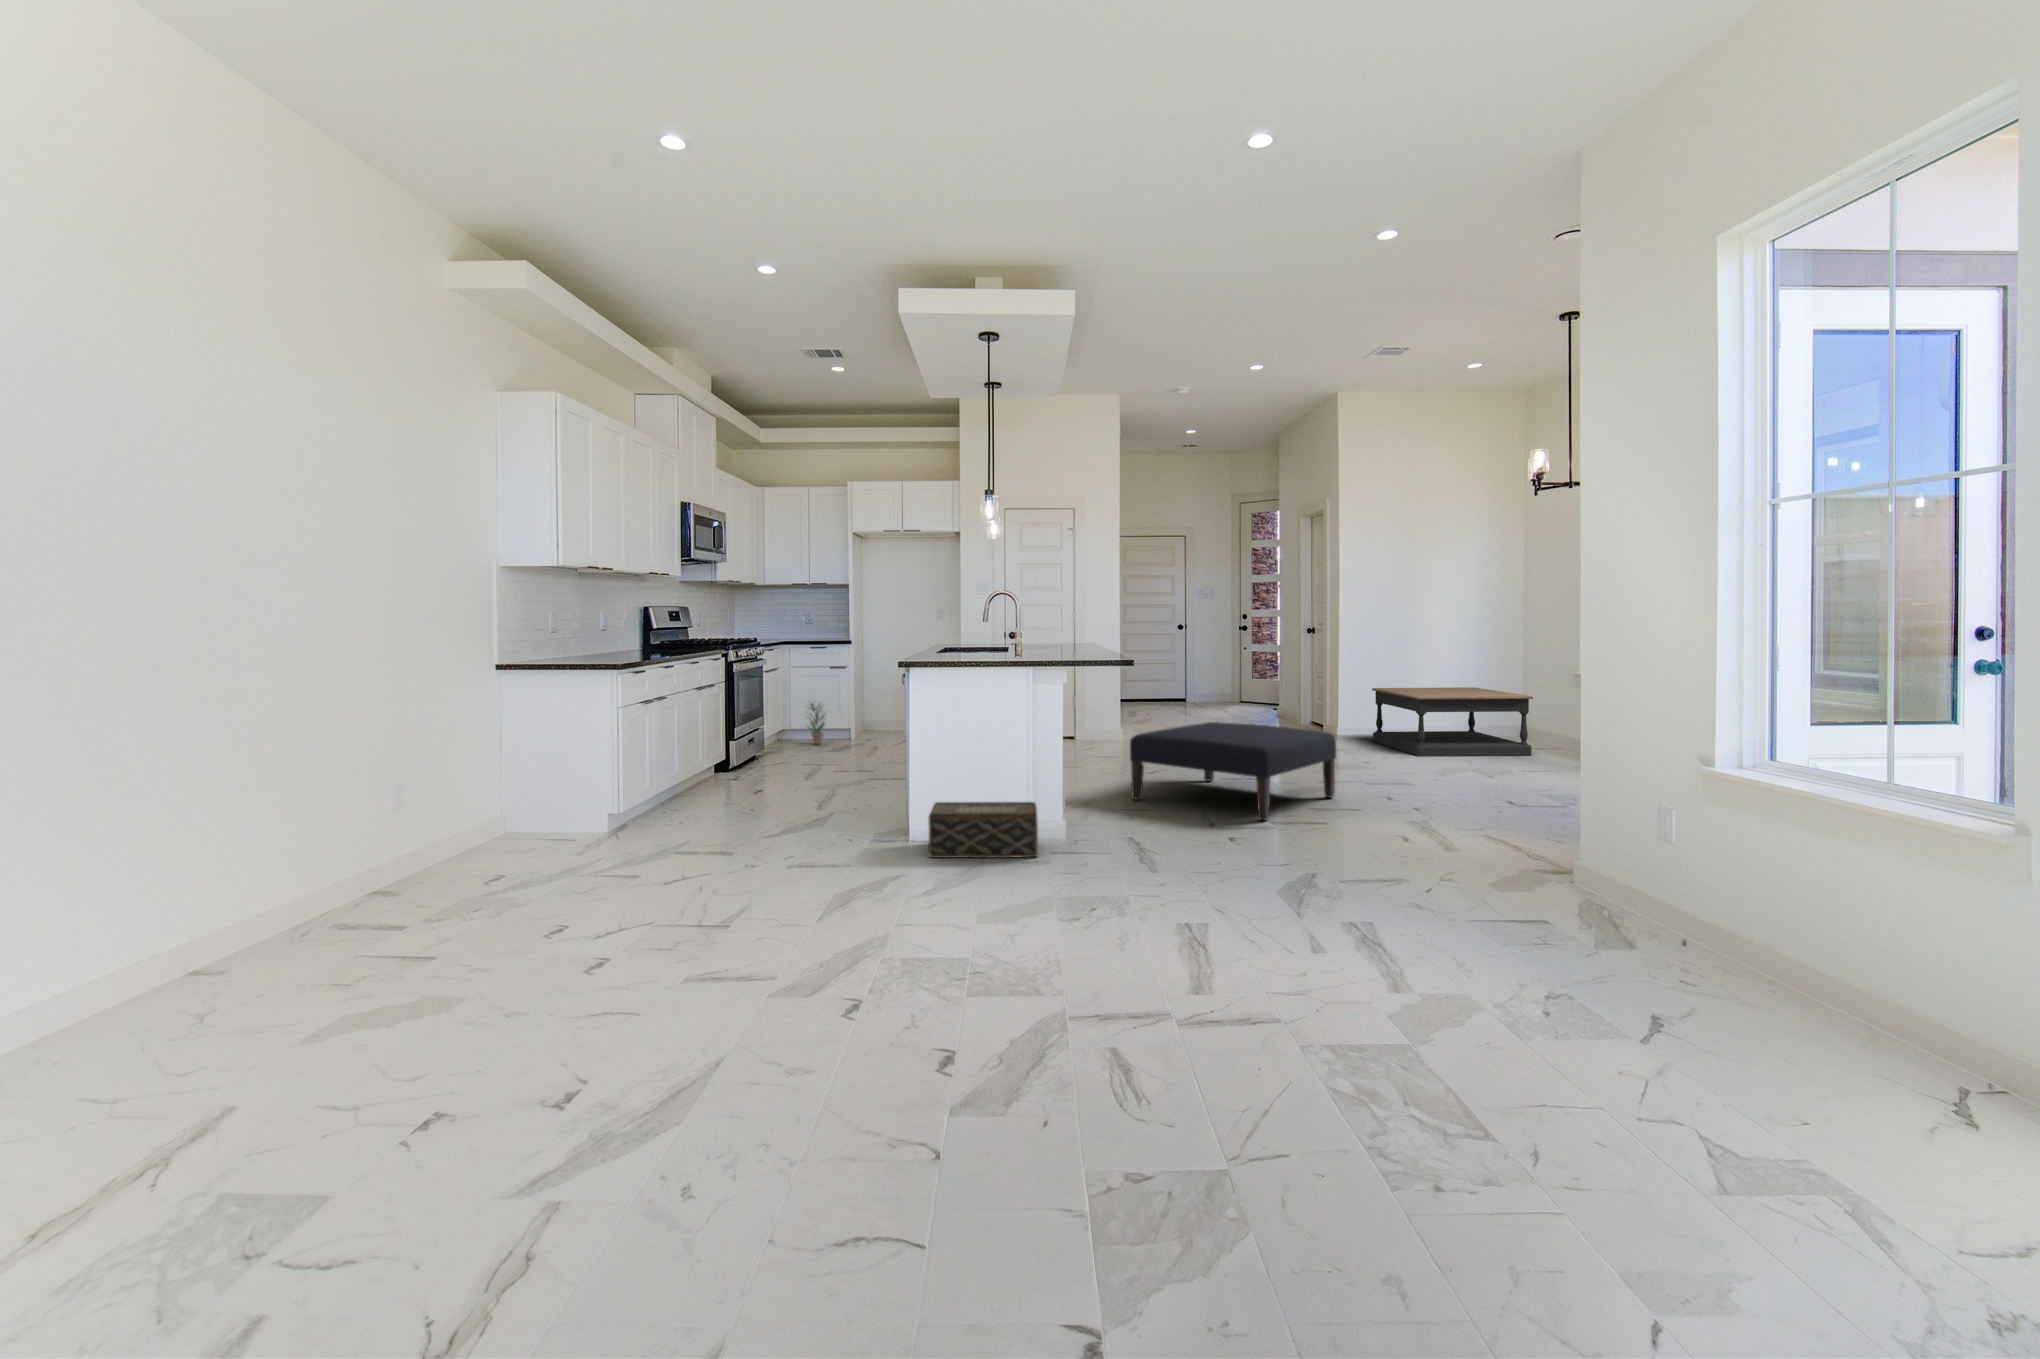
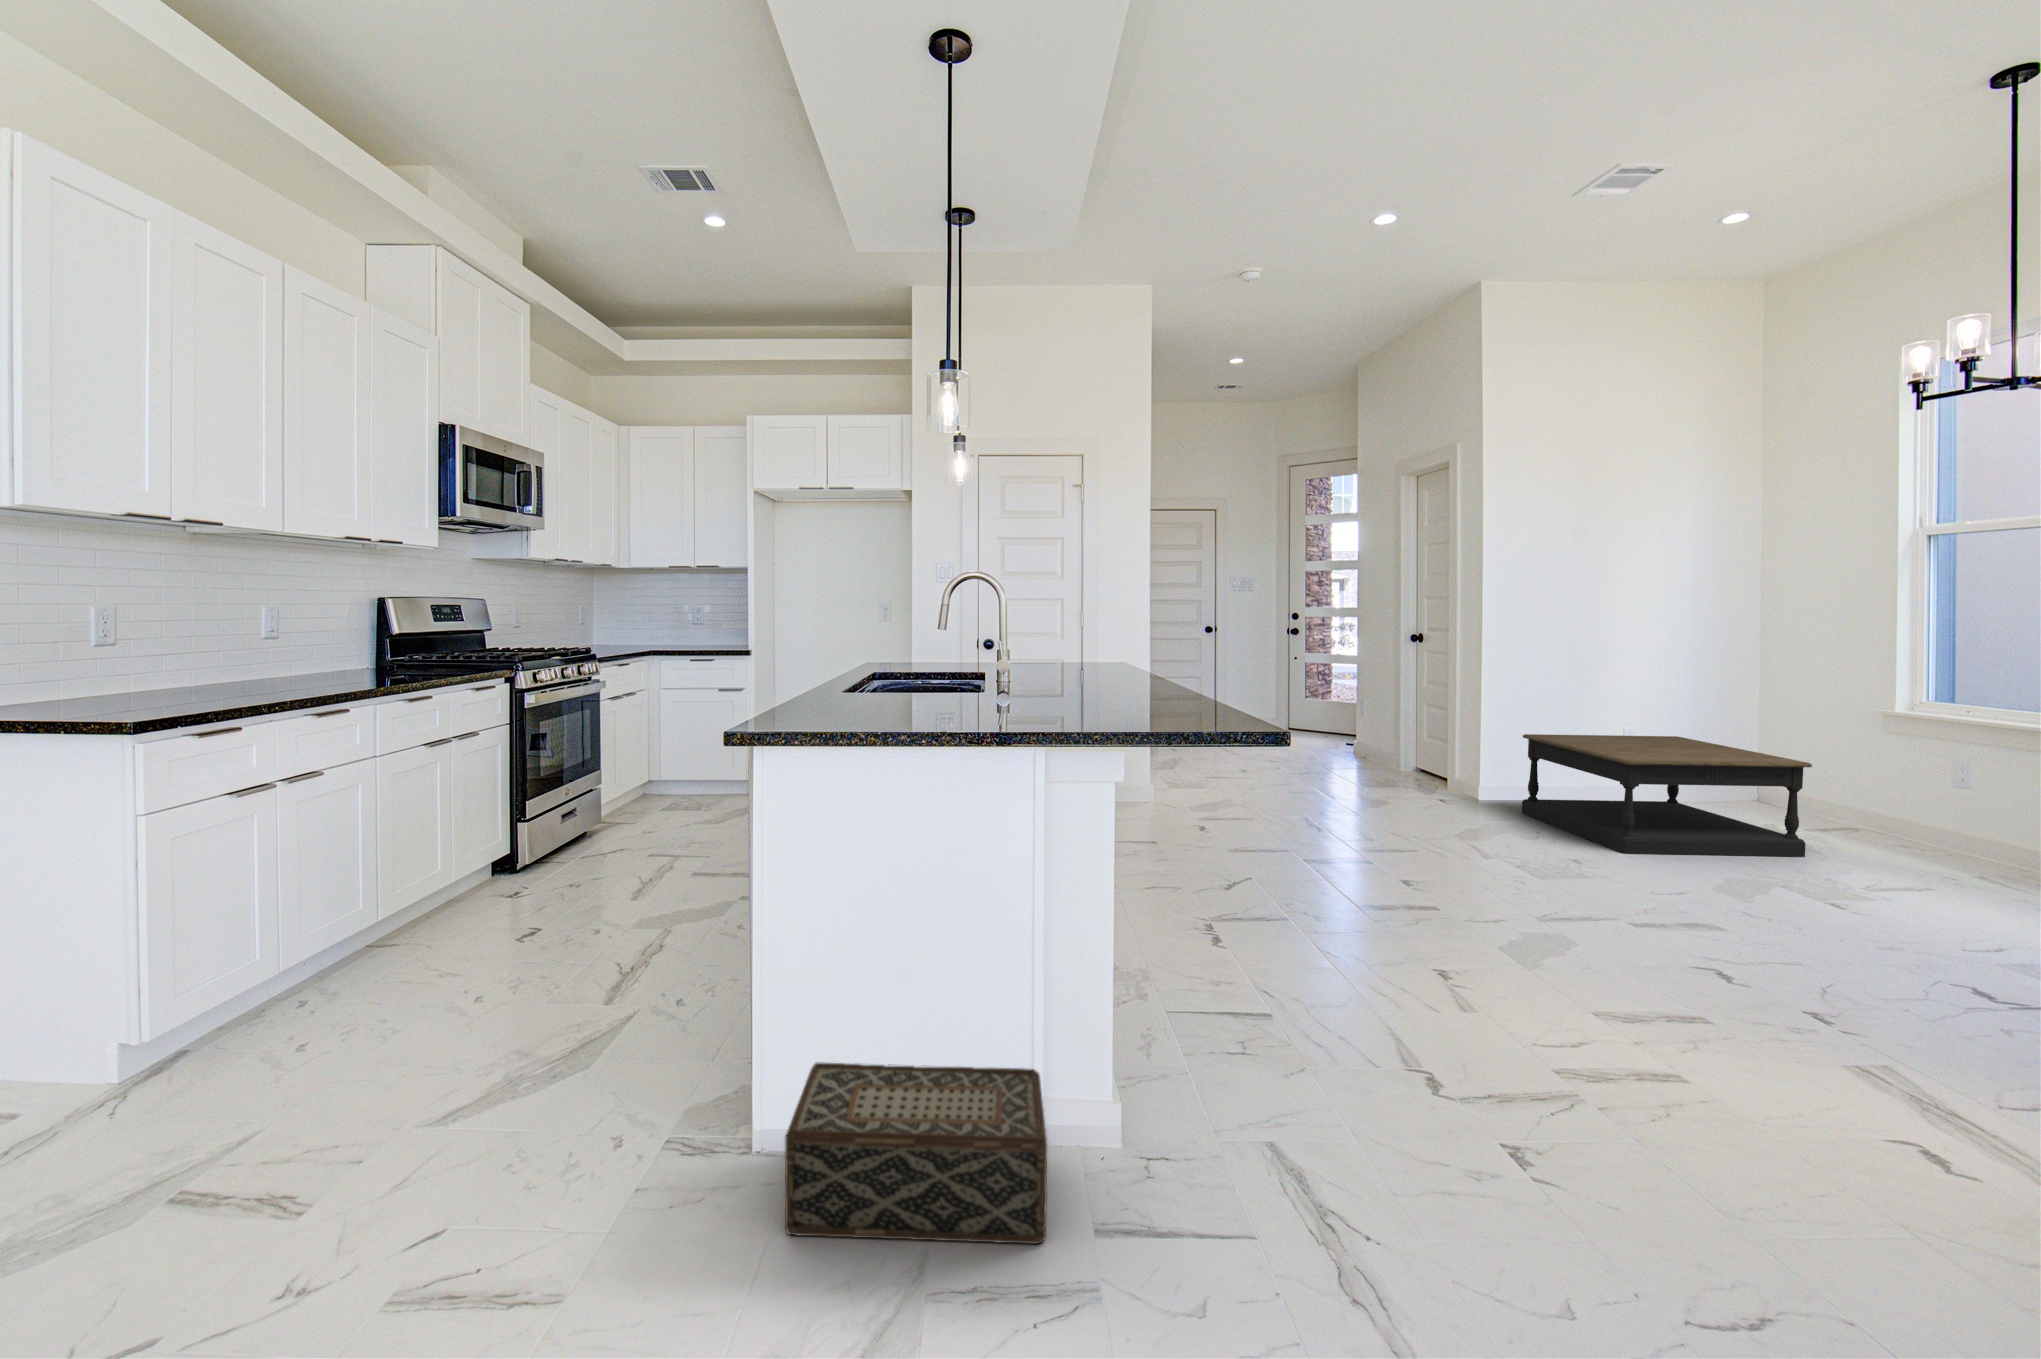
potted plant: present [809,703,826,744] -> none [677,734,713,800]
ottoman: present [1130,722,1336,821] -> none [1203,817,1586,1070]

